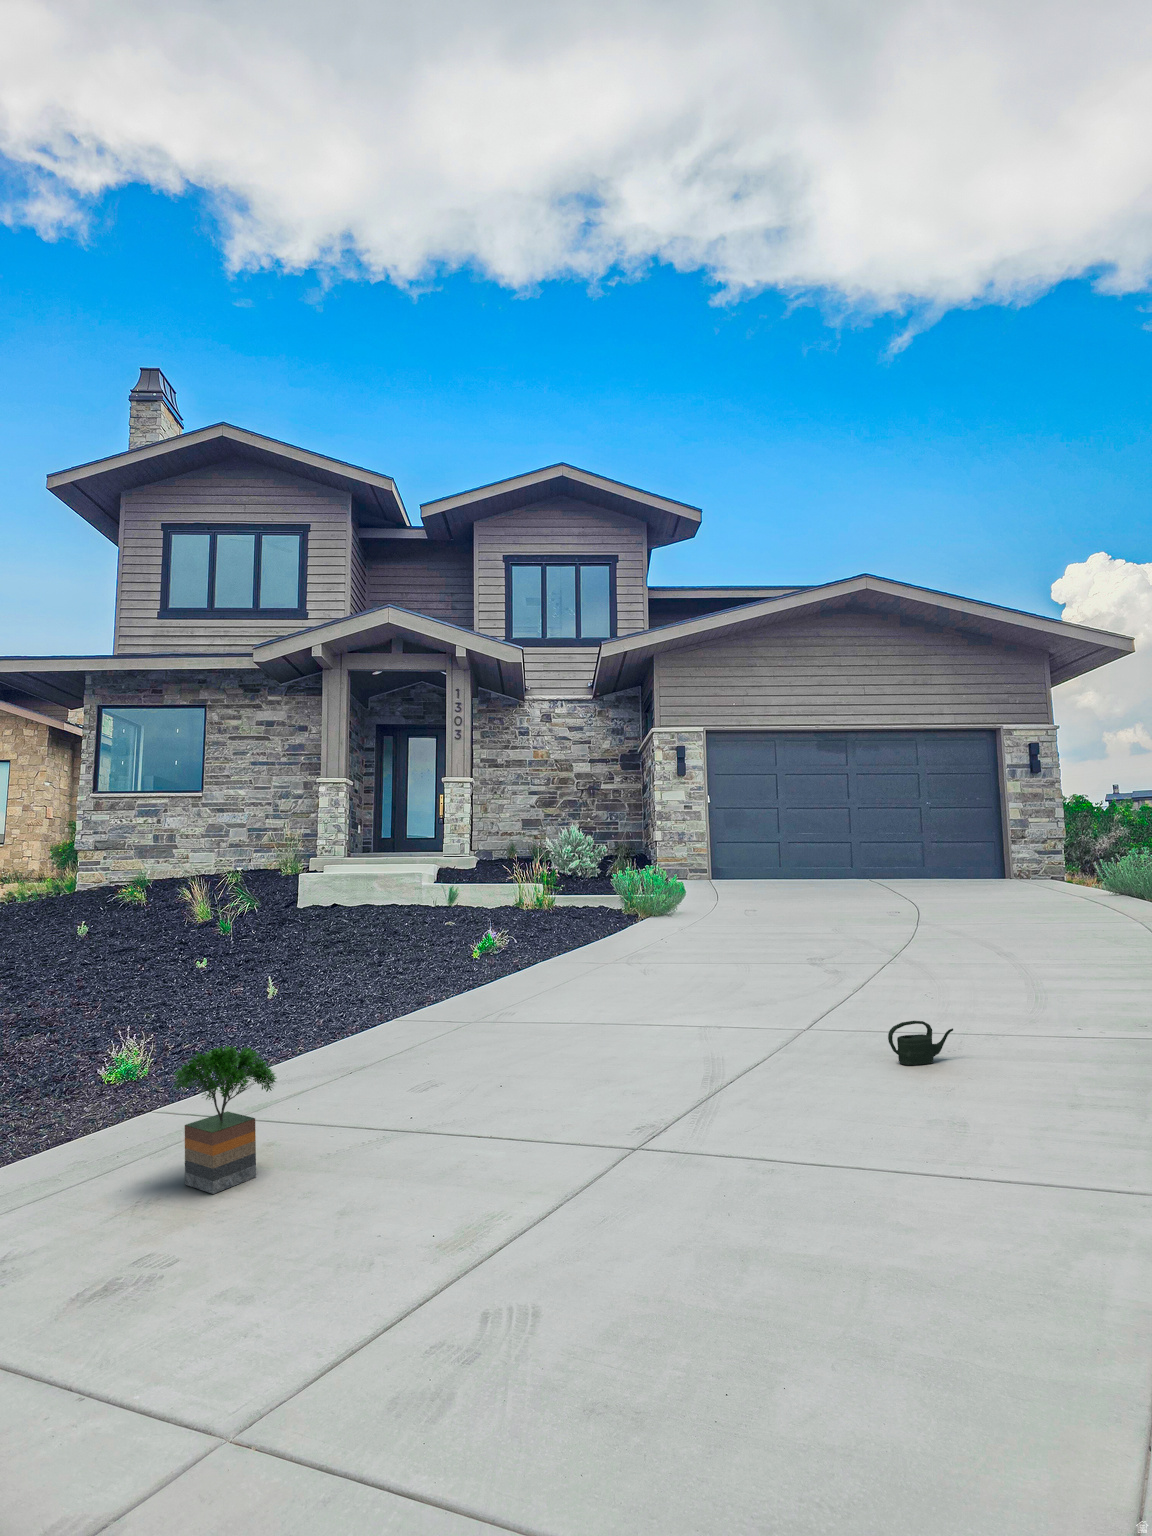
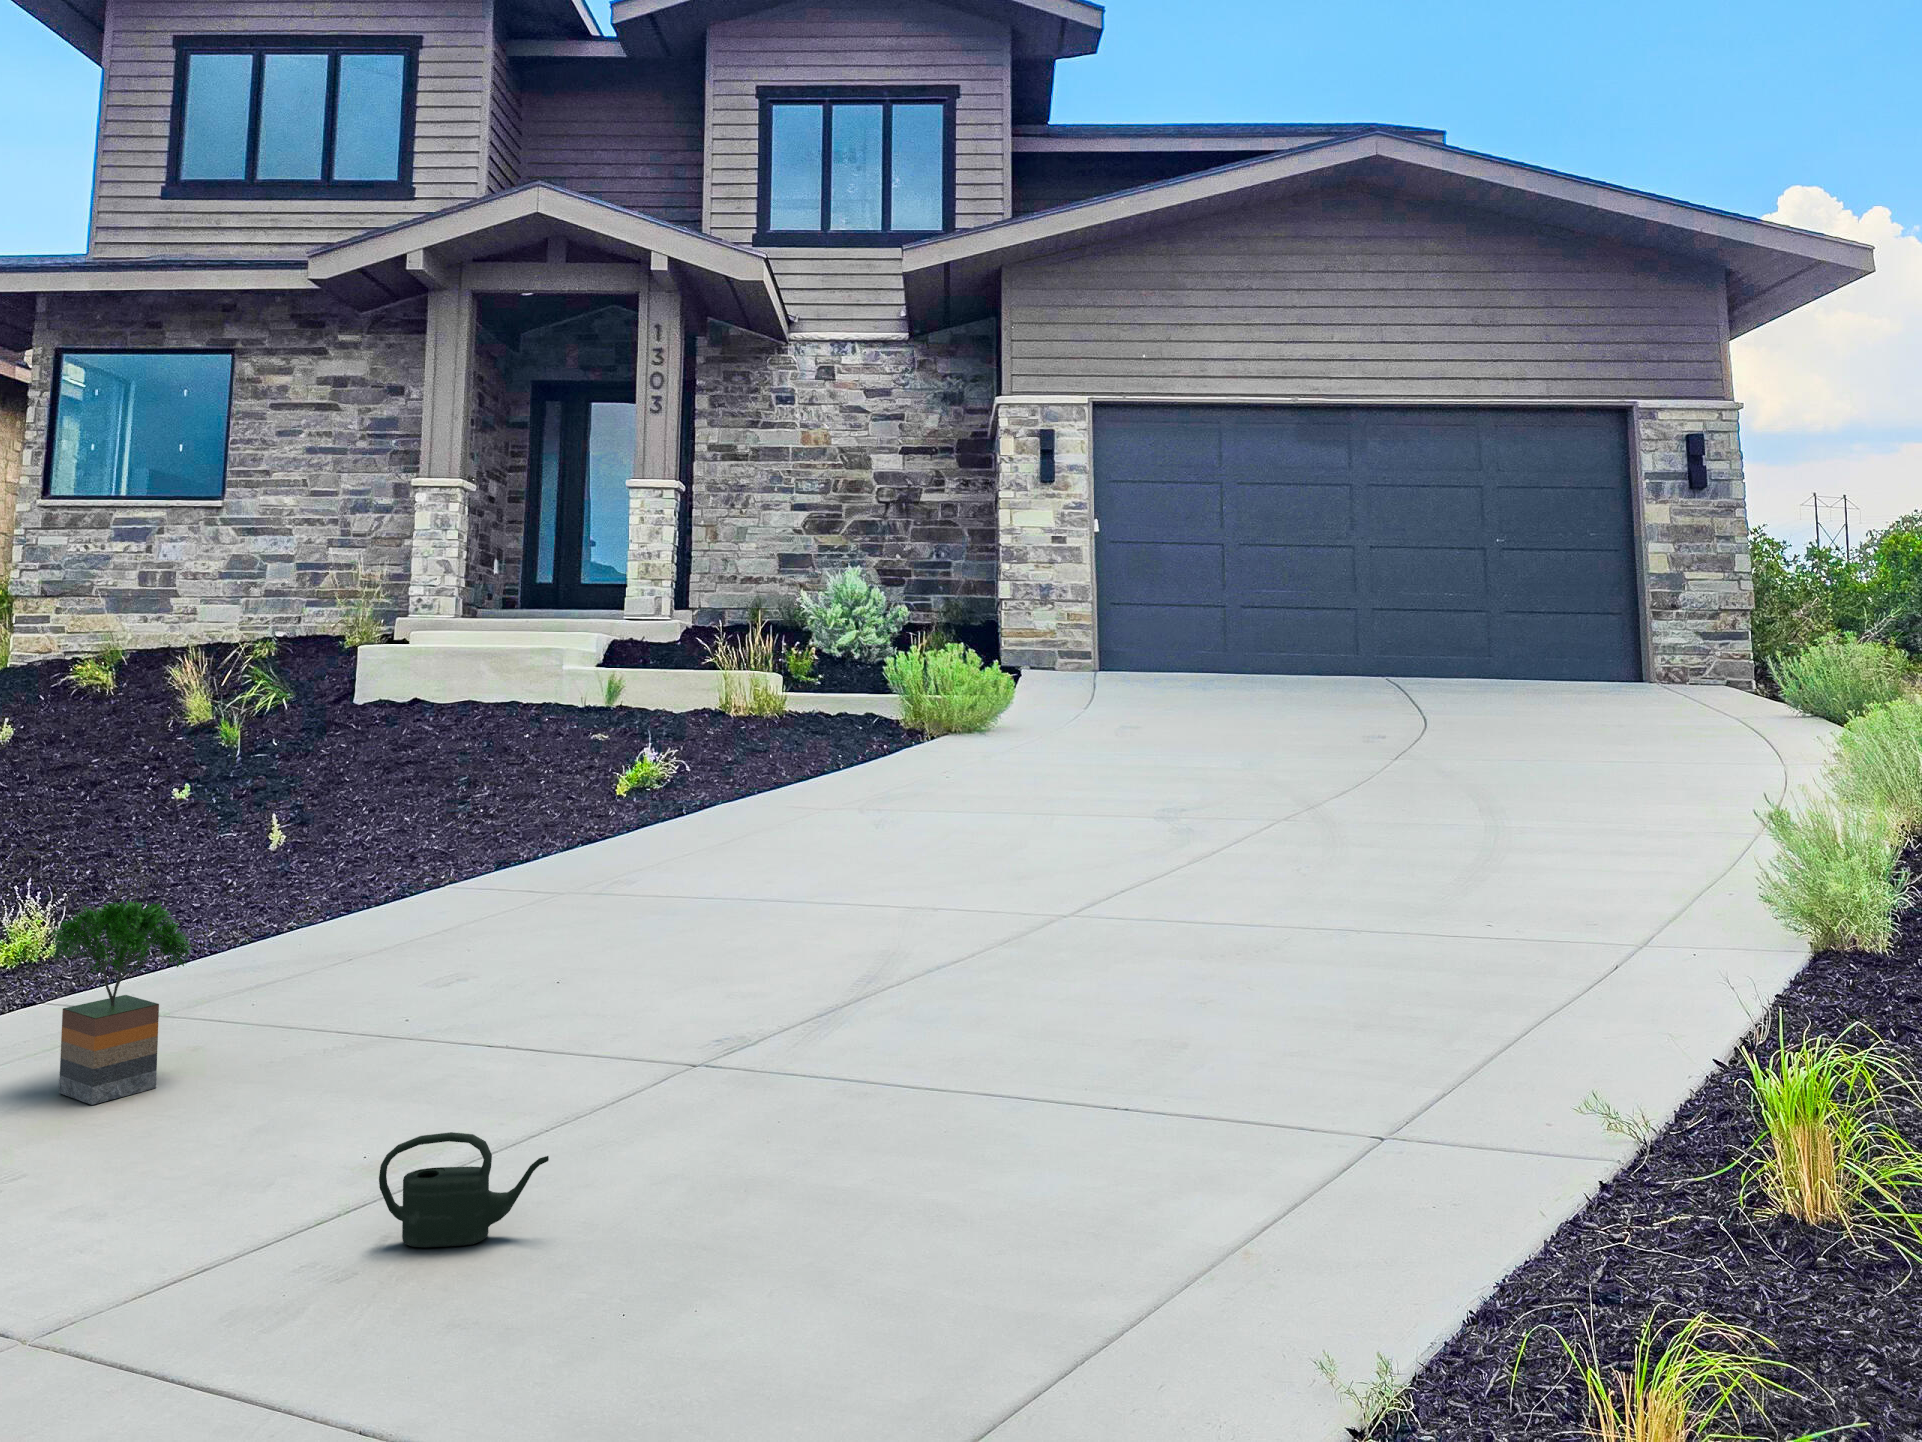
watering can: present [888,1021,953,1065] -> present [379,1132,549,1247]

